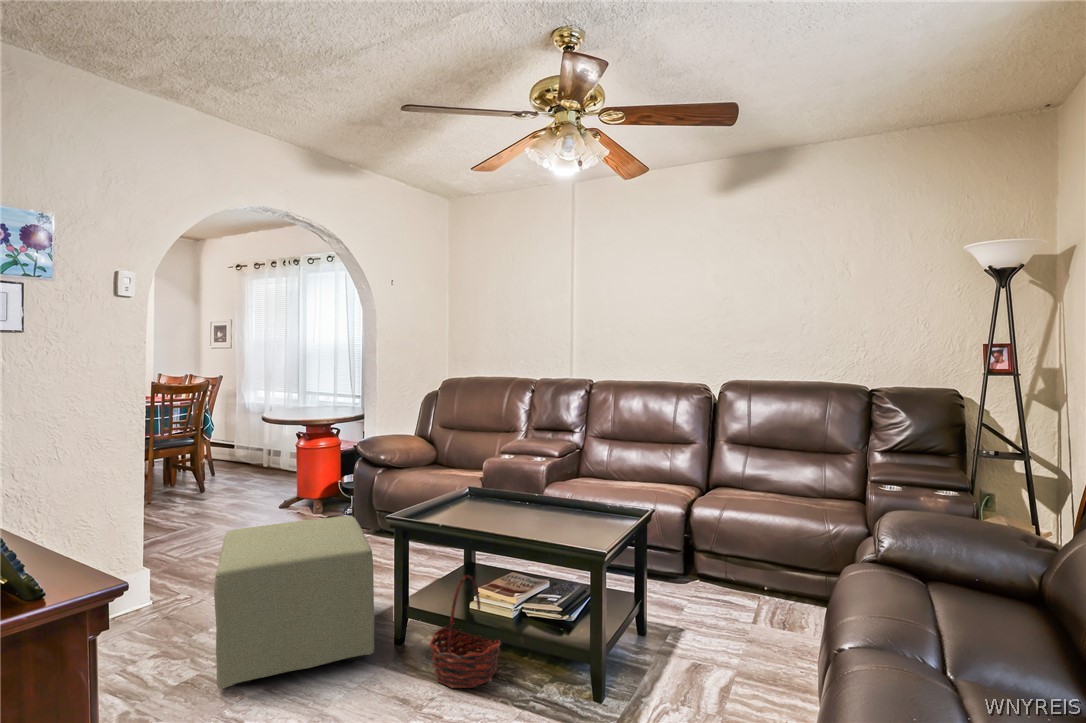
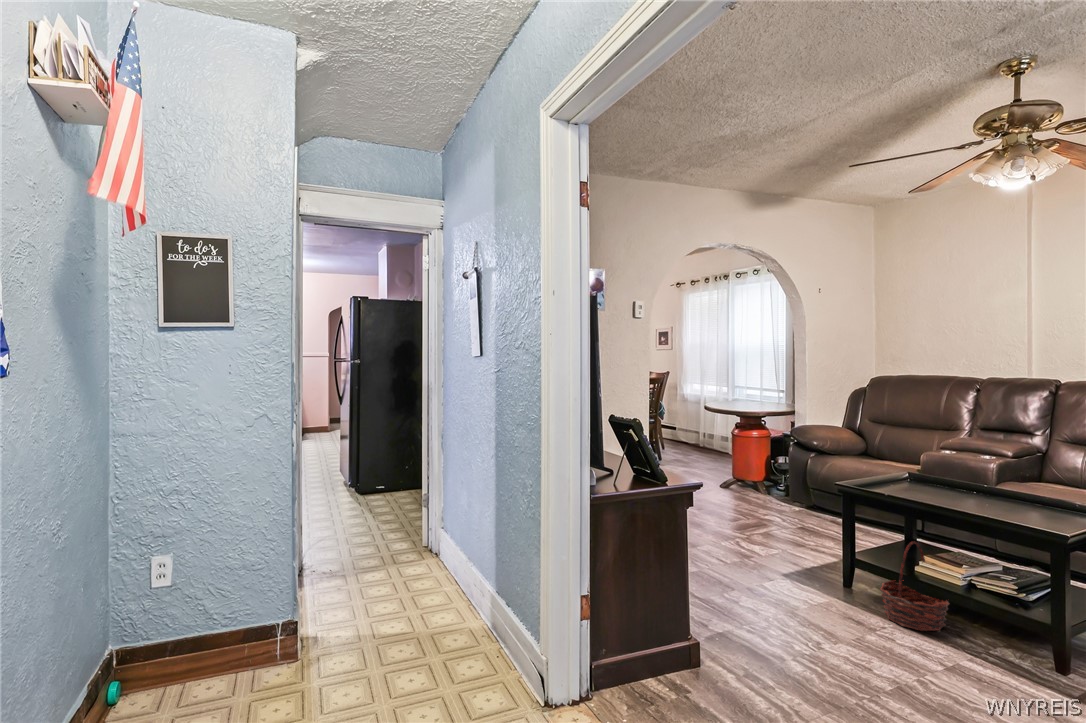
ottoman: present [214,516,374,689] -> none [714,483,830,589]

